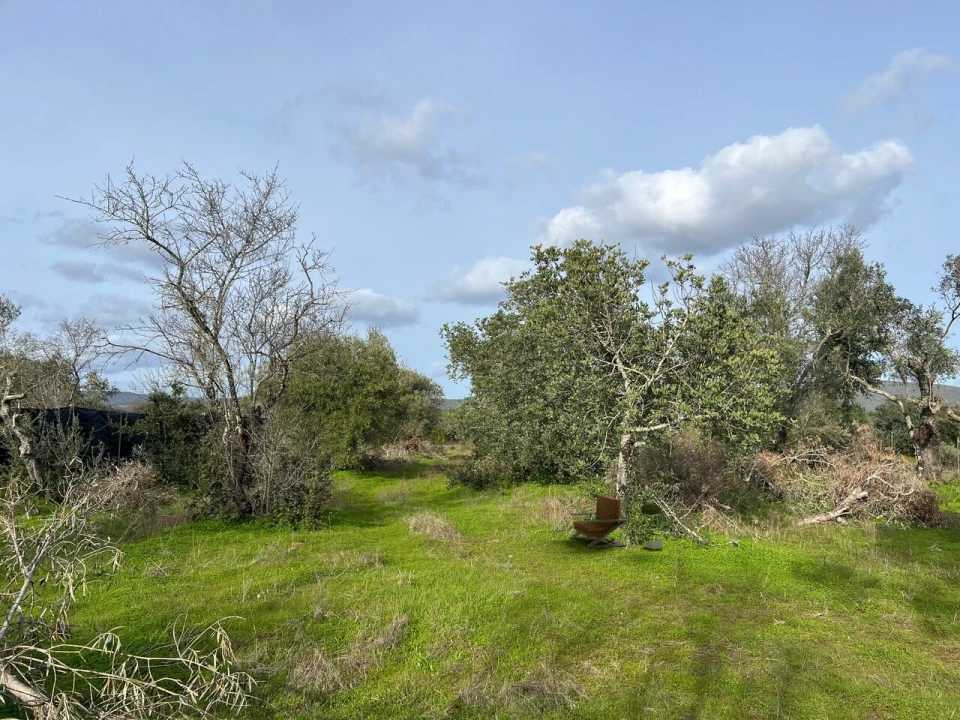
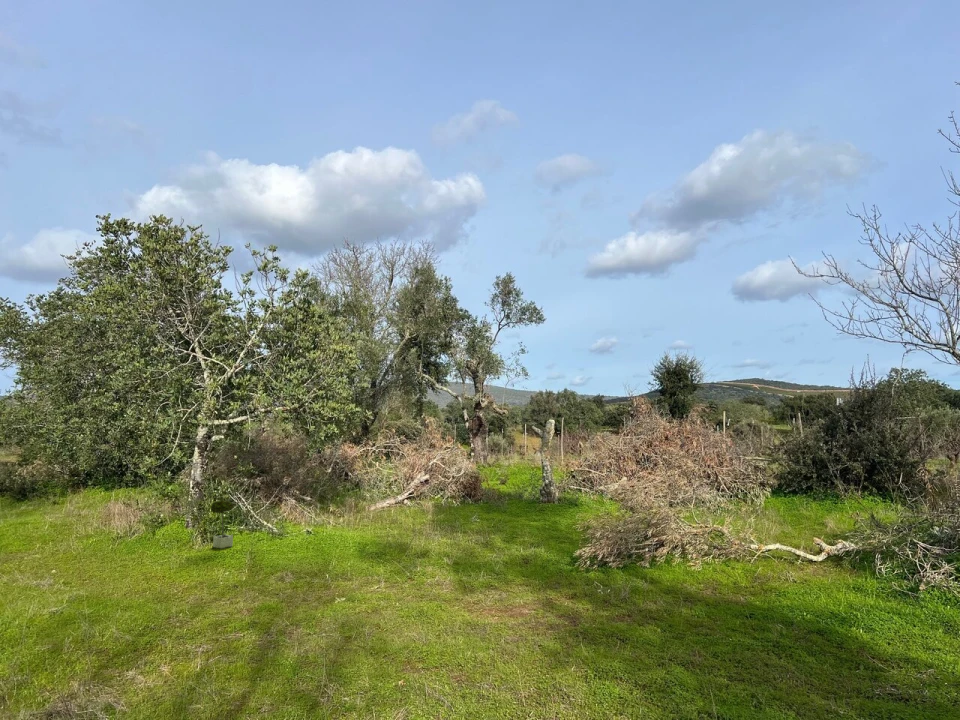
lounge chair: present [570,495,626,548] -> none [124,496,194,558]

